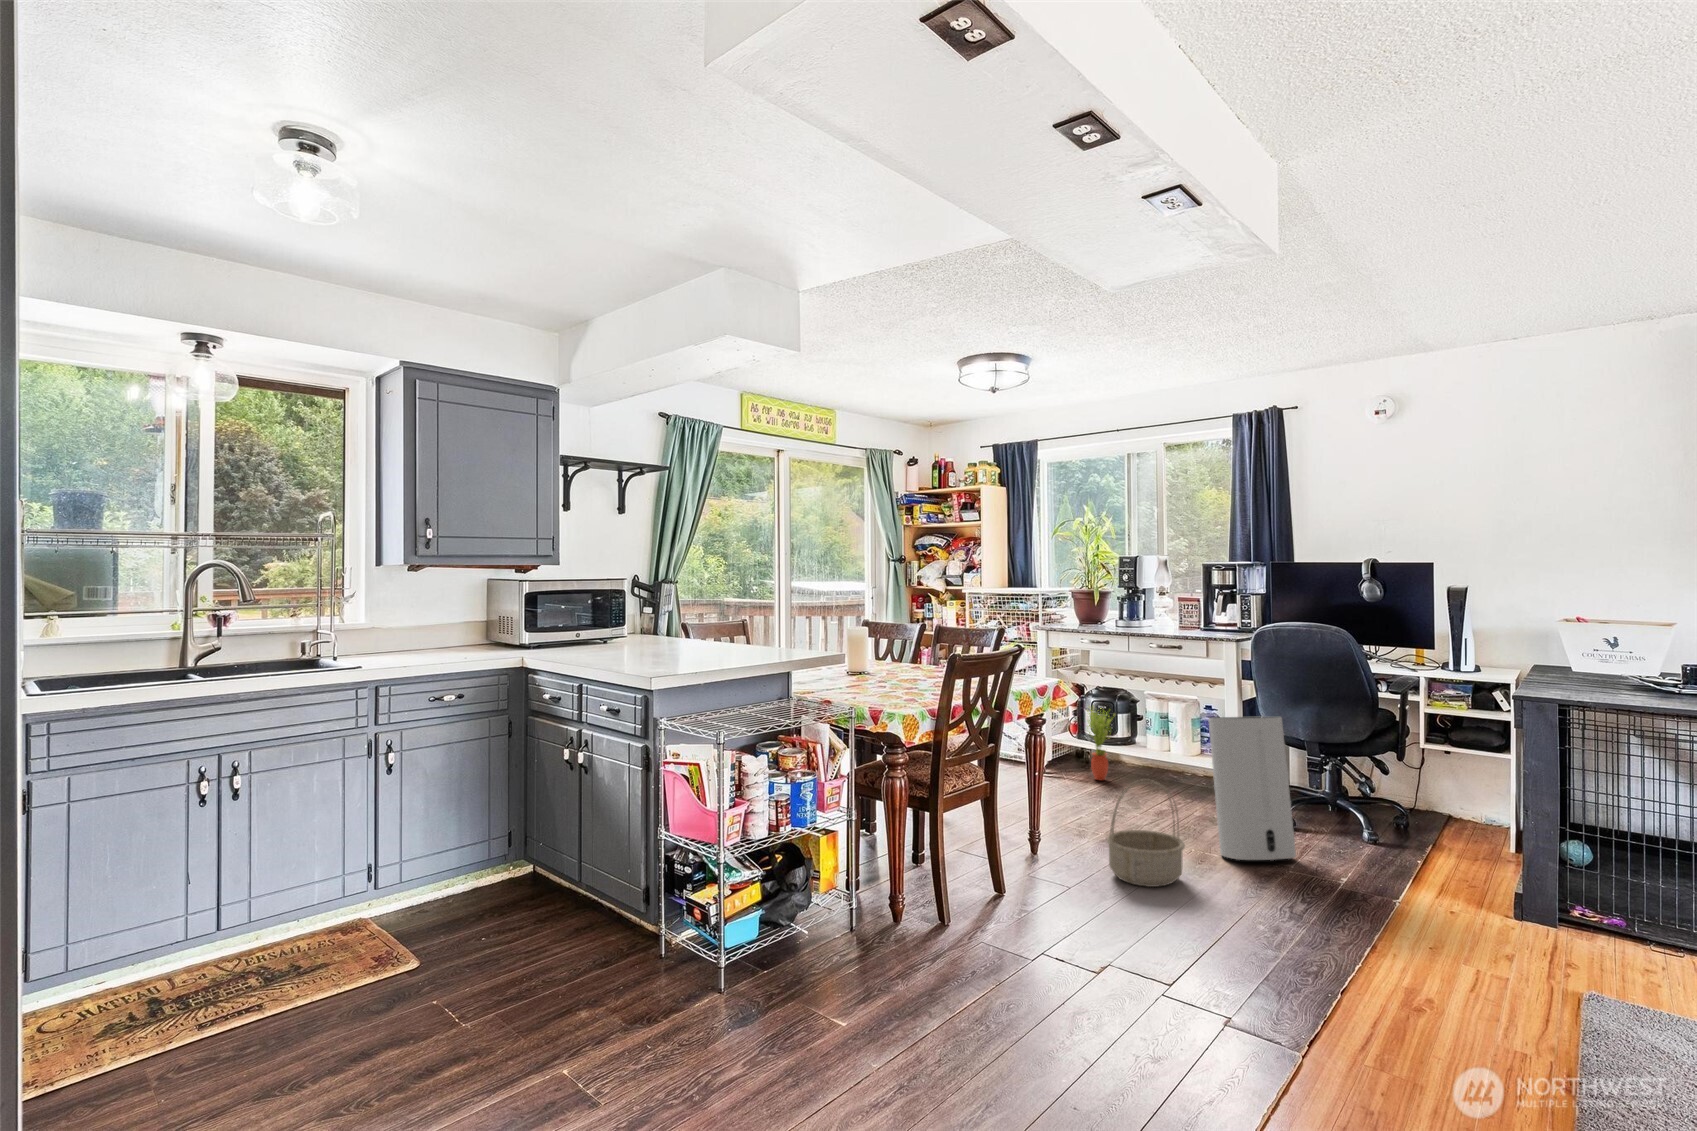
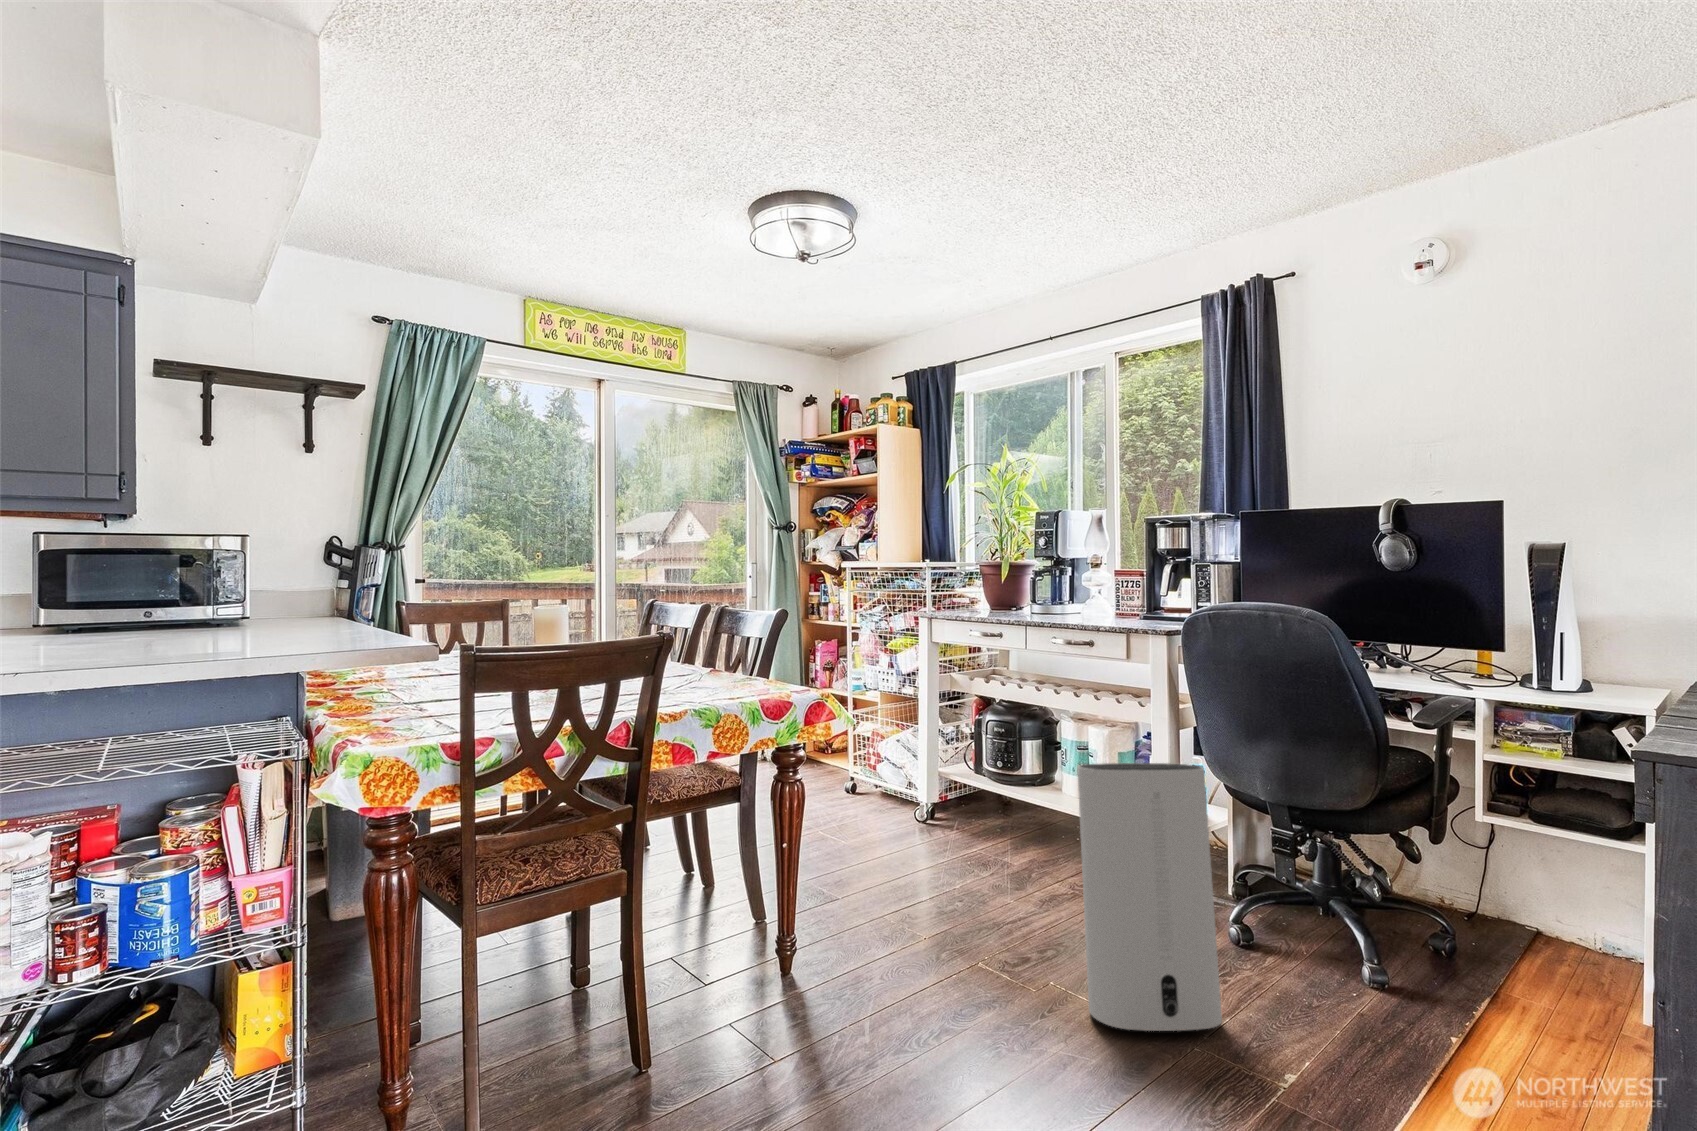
potted plant: present [1087,705,1114,781] -> none [970,726,1016,838]
basket: present [1107,779,1185,887] -> none [849,883,988,1090]

